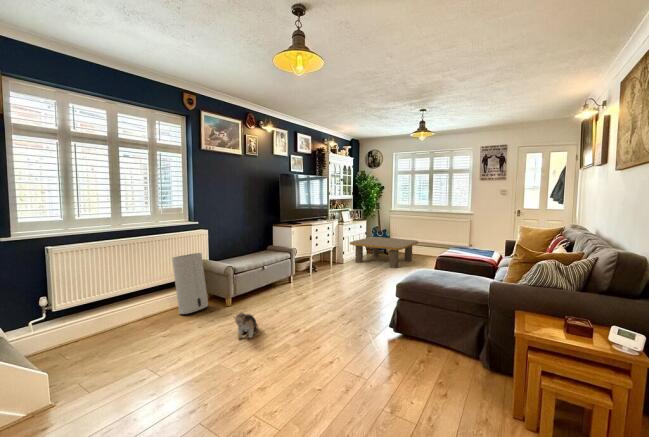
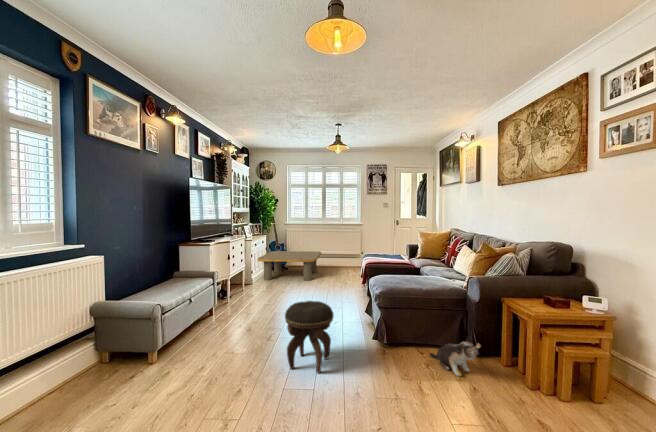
air purifier: present [172,253,208,314] -> none [49,291,117,400]
footstool: none [301,280,342,339] -> present [285,301,334,373]
plush toy: present [234,312,258,339] -> present [430,342,480,376]

